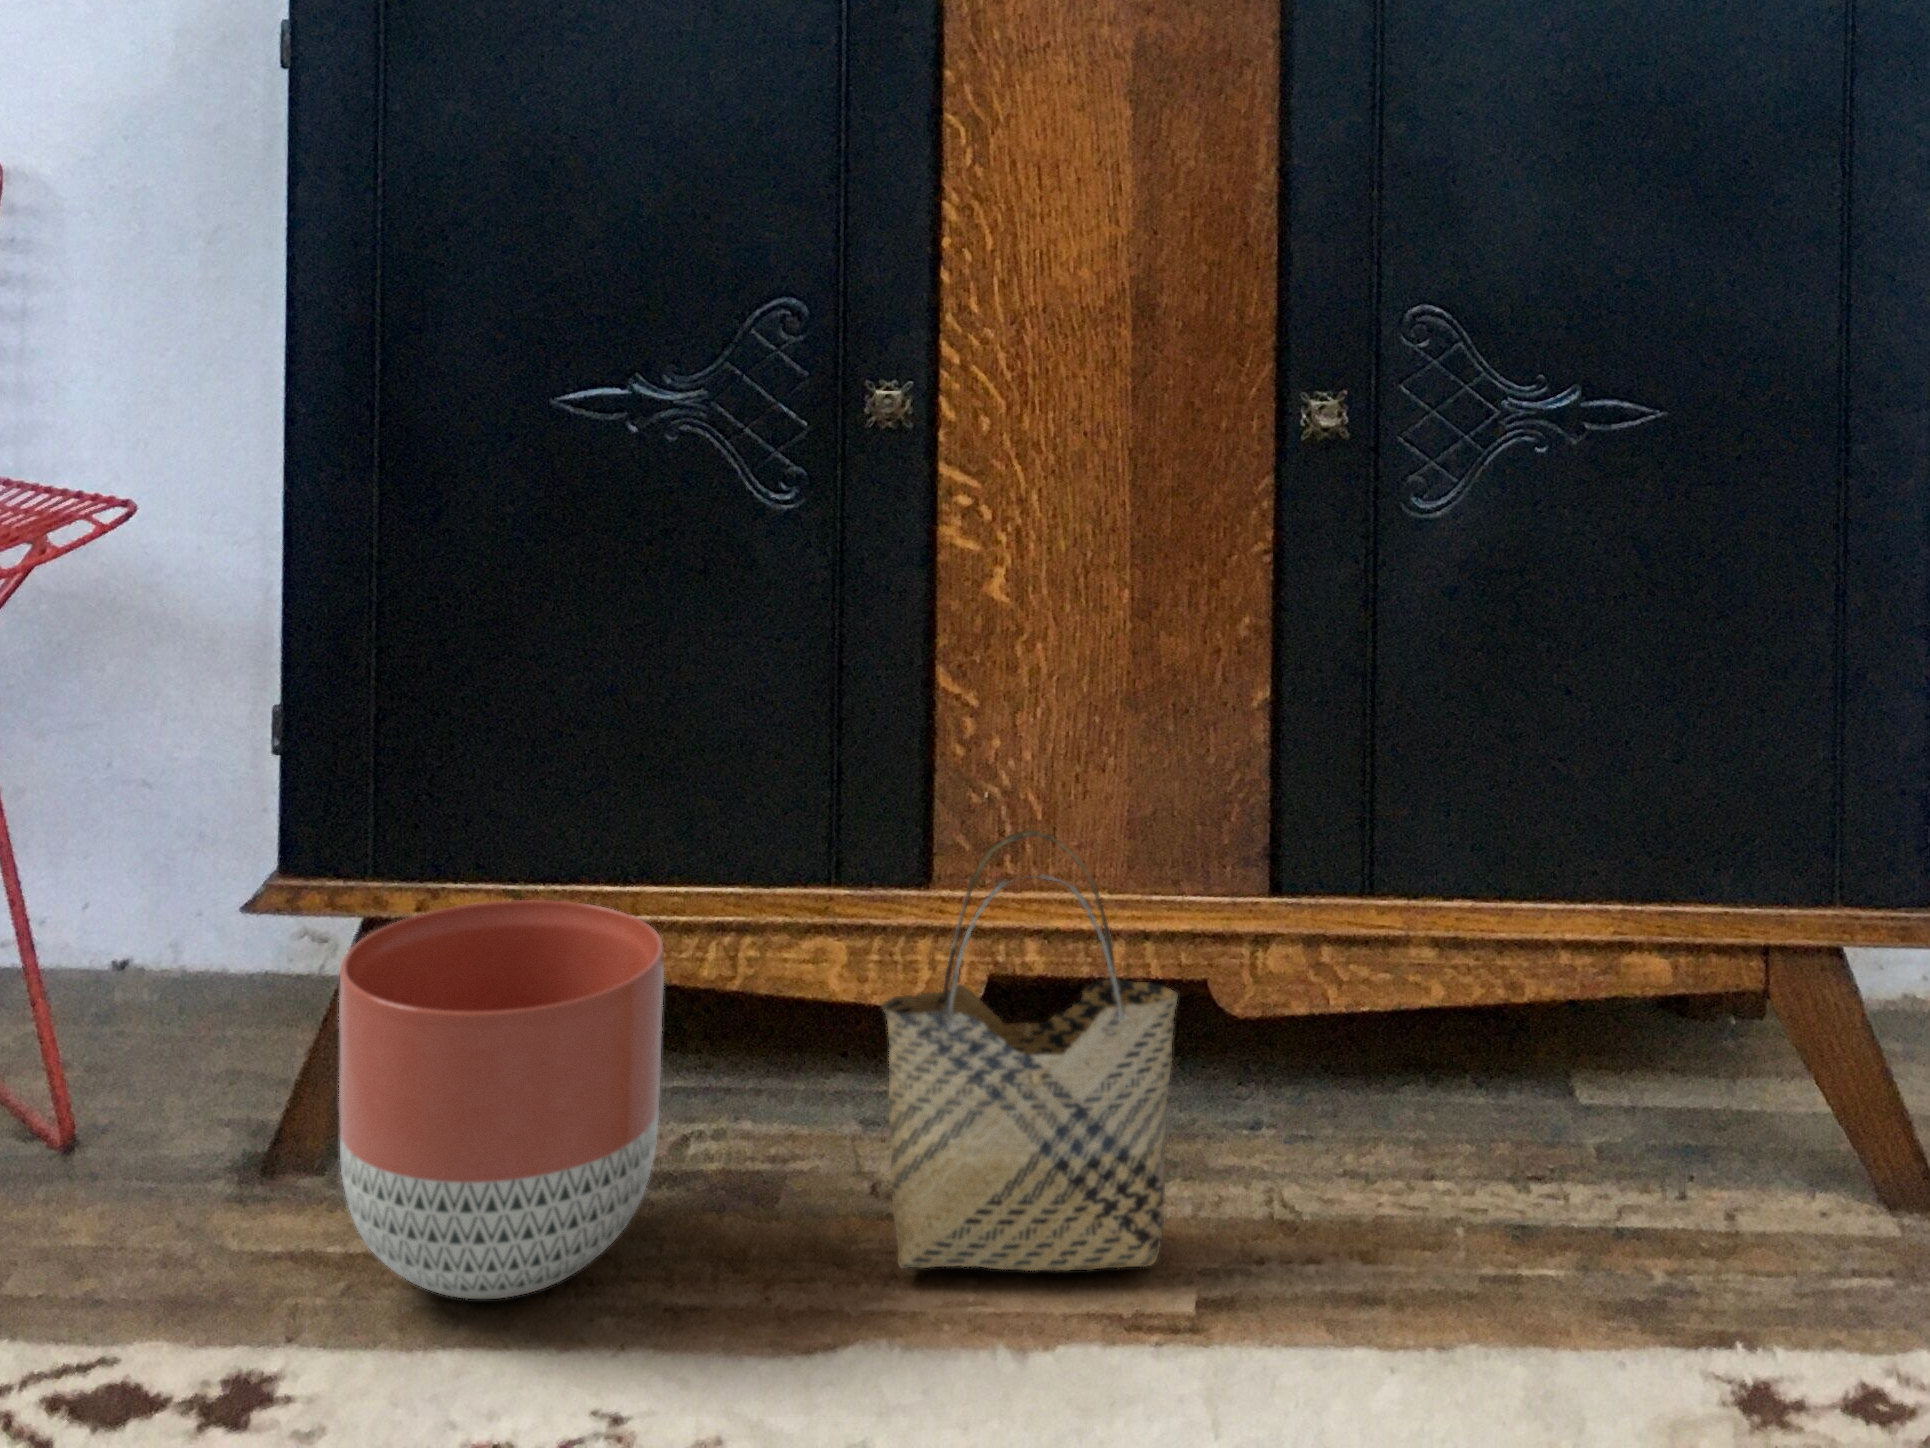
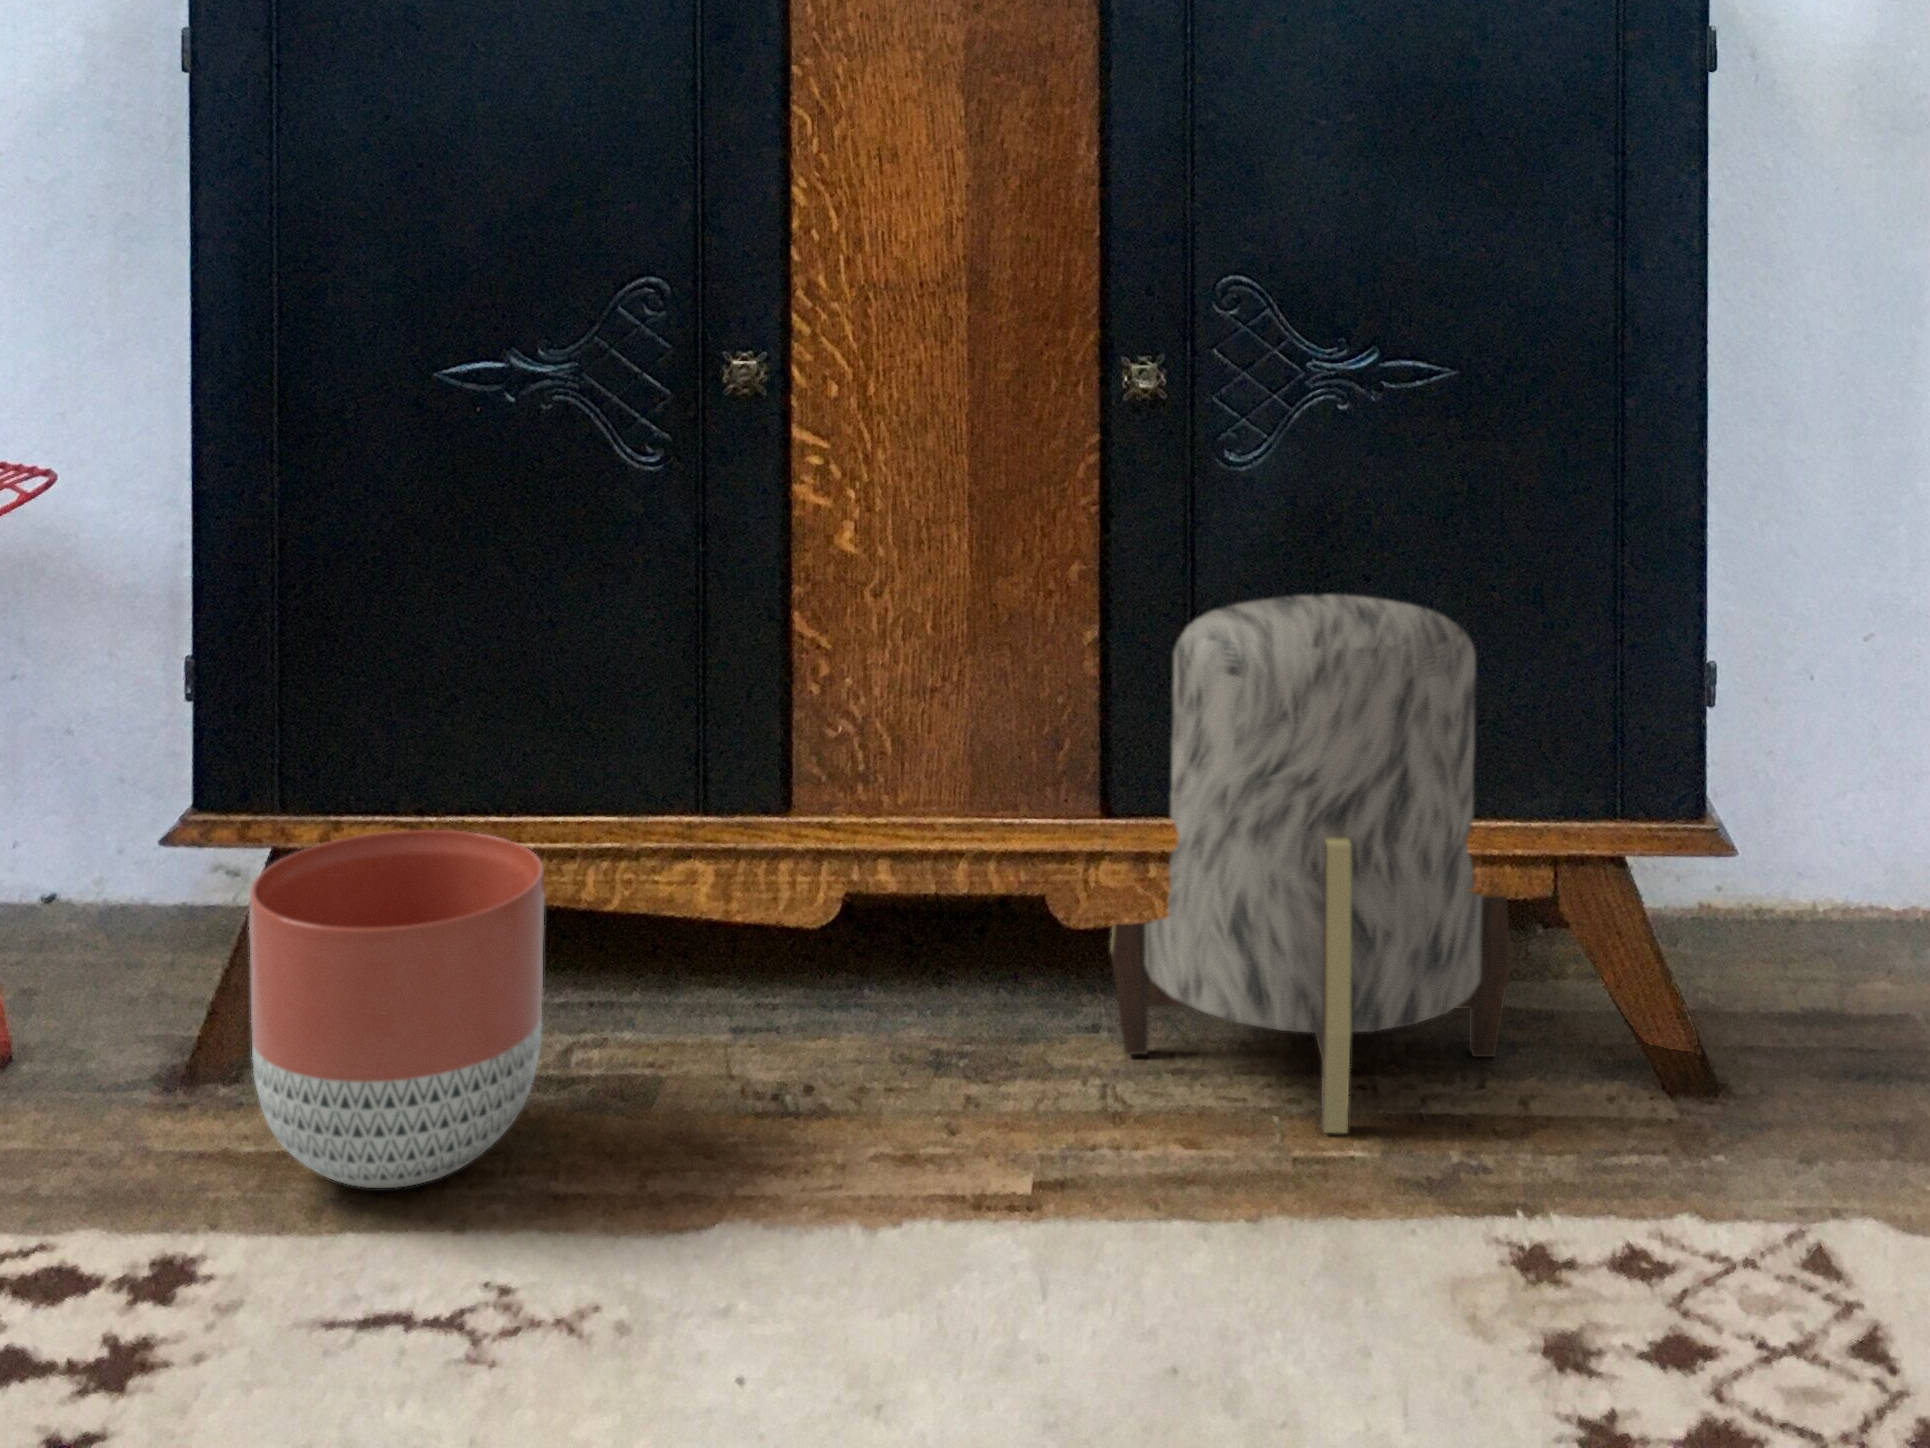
ottoman: none [1277,612,1715,1250] -> present [1111,595,1511,1133]
woven basket: present [882,830,1178,1271] -> none [743,760,1014,1157]

